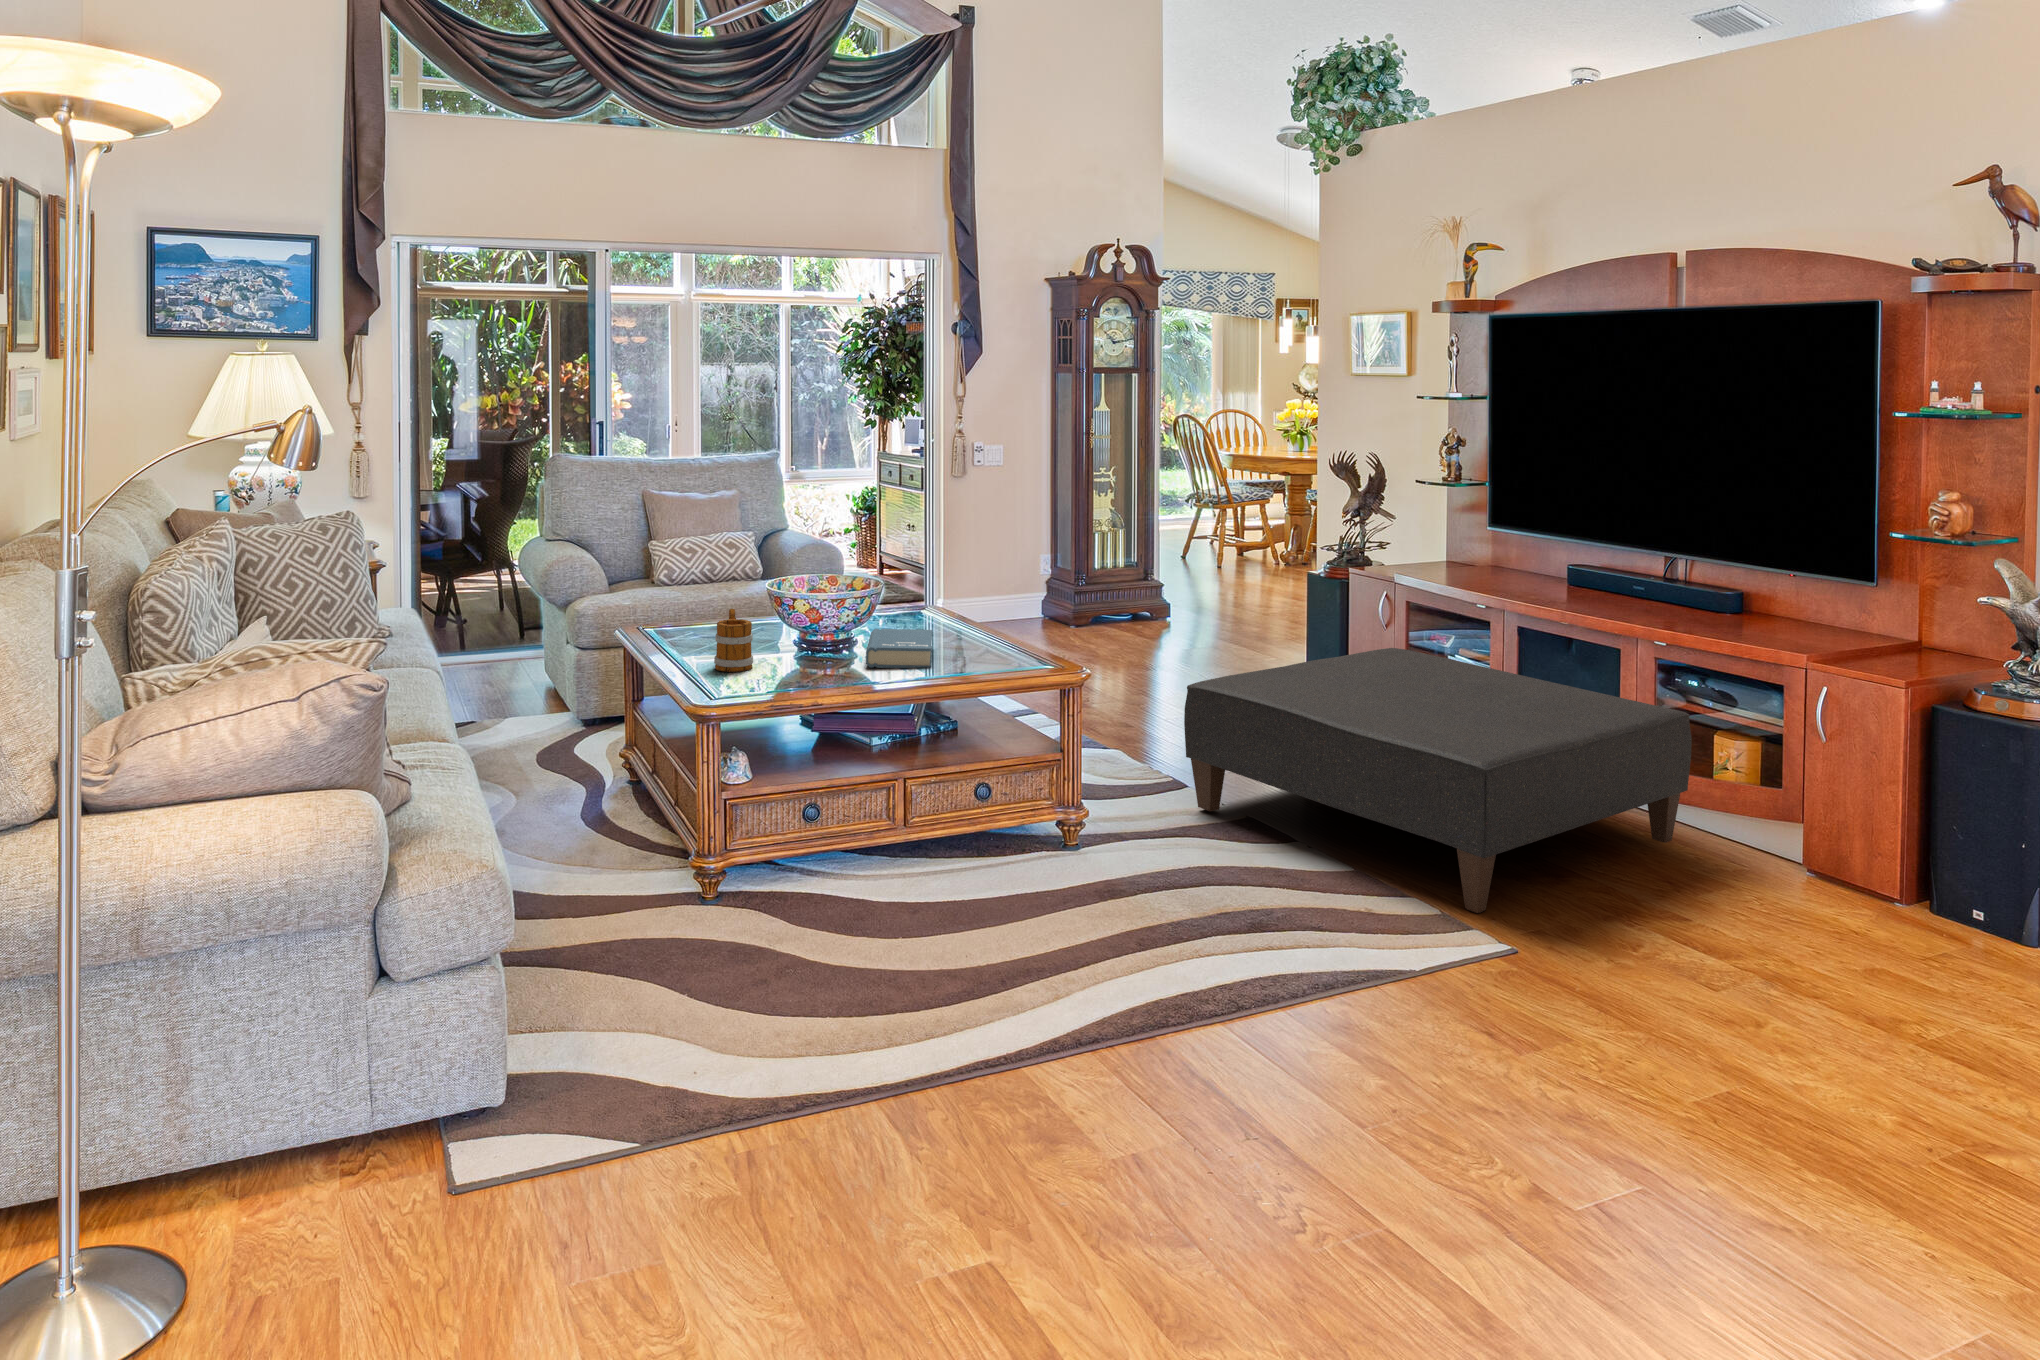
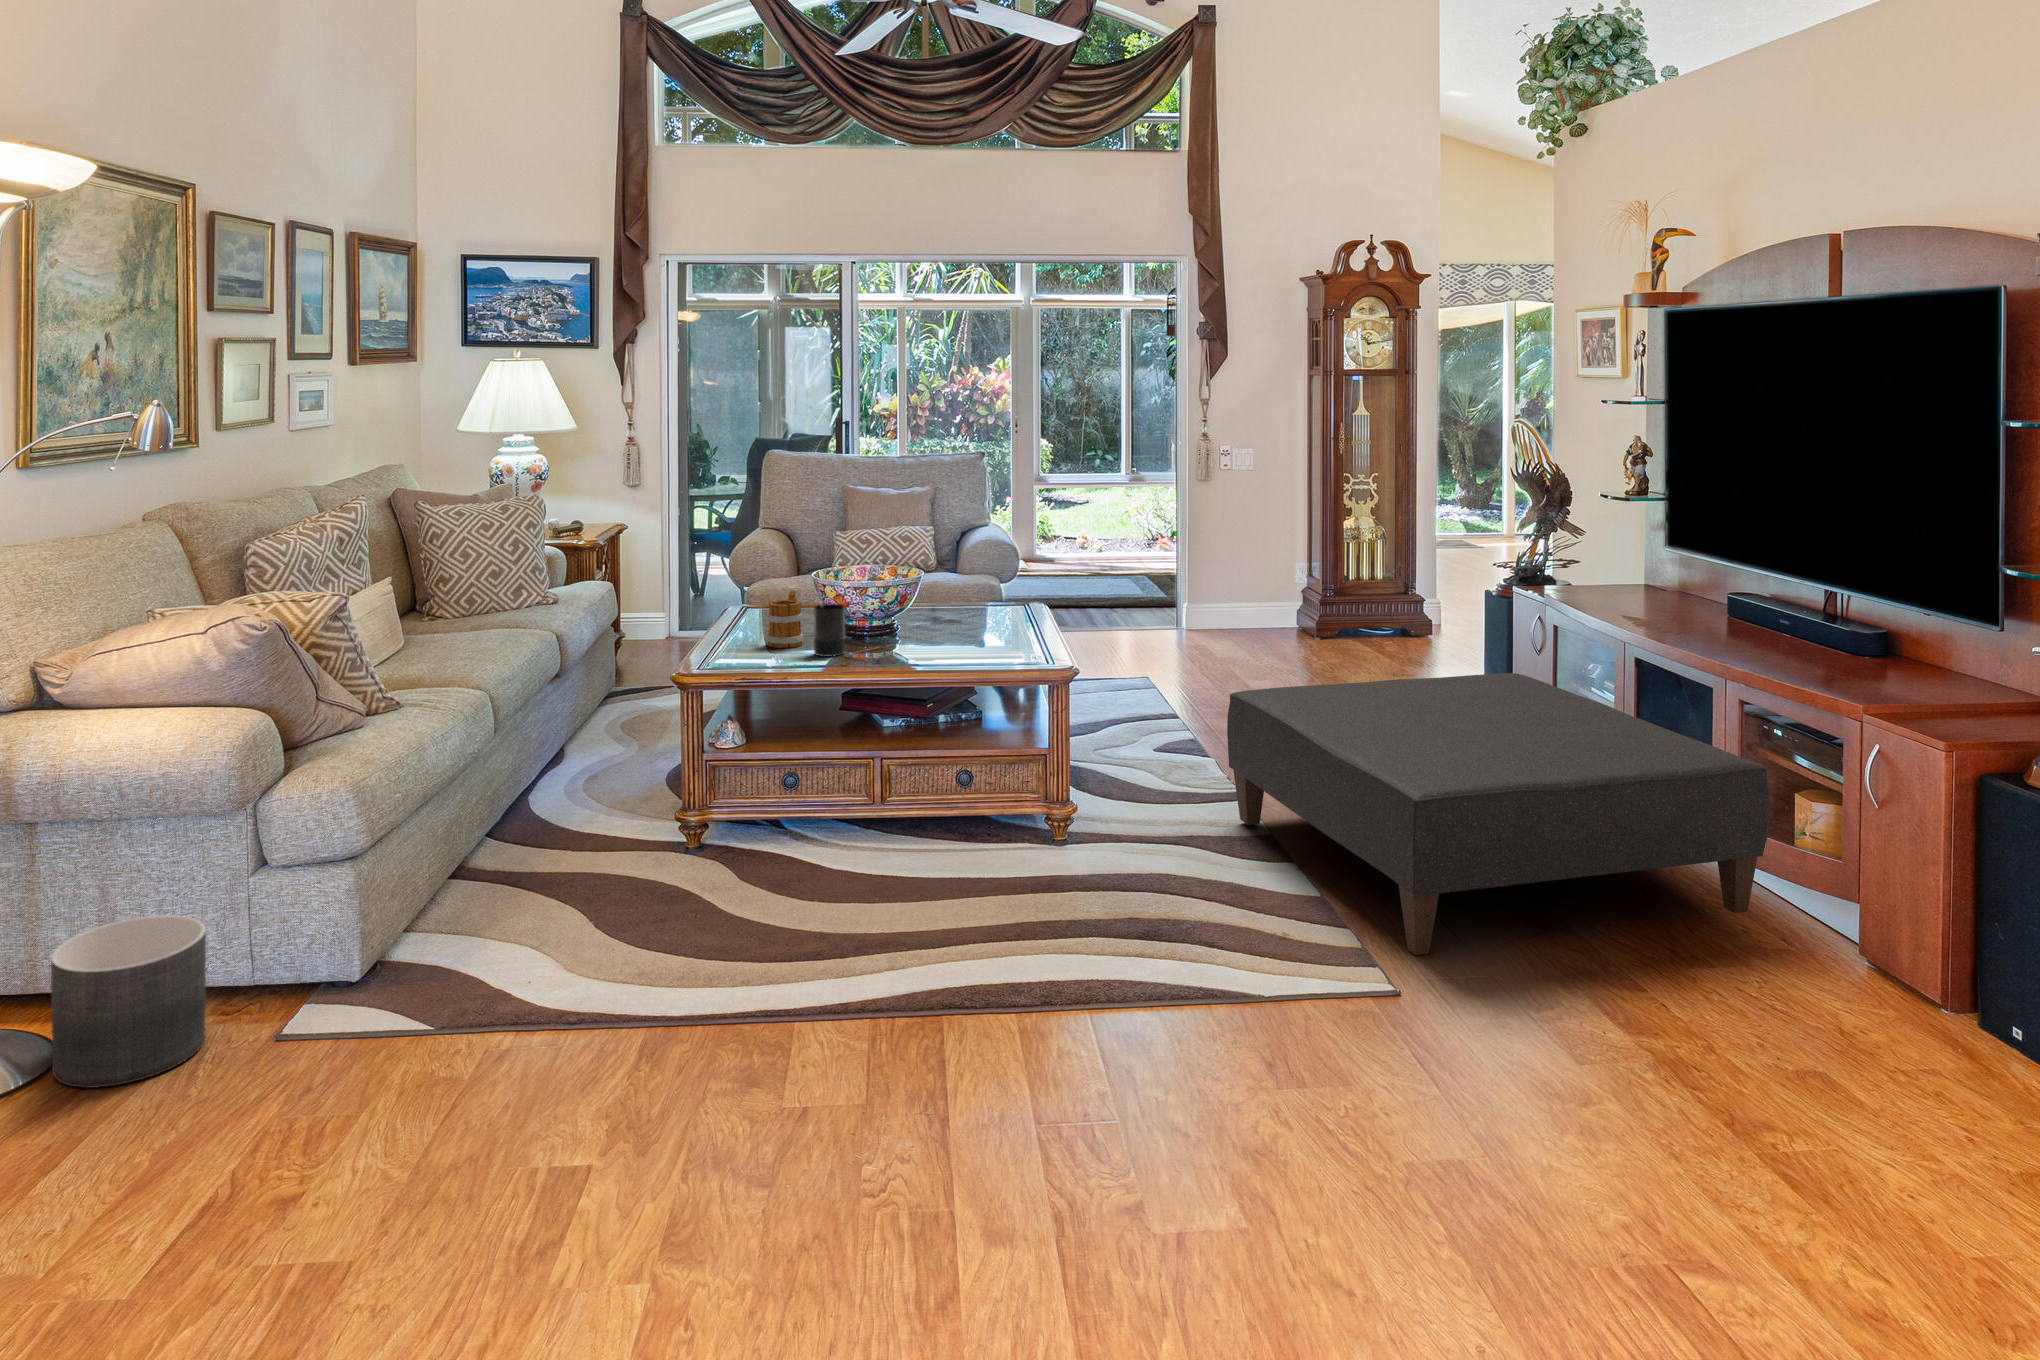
candle: none [783,618,821,677] -> present [814,604,845,657]
book: present [866,629,932,668] -> none [889,617,978,657]
planter: none [184,1055,367,1291] -> present [51,915,206,1088]

